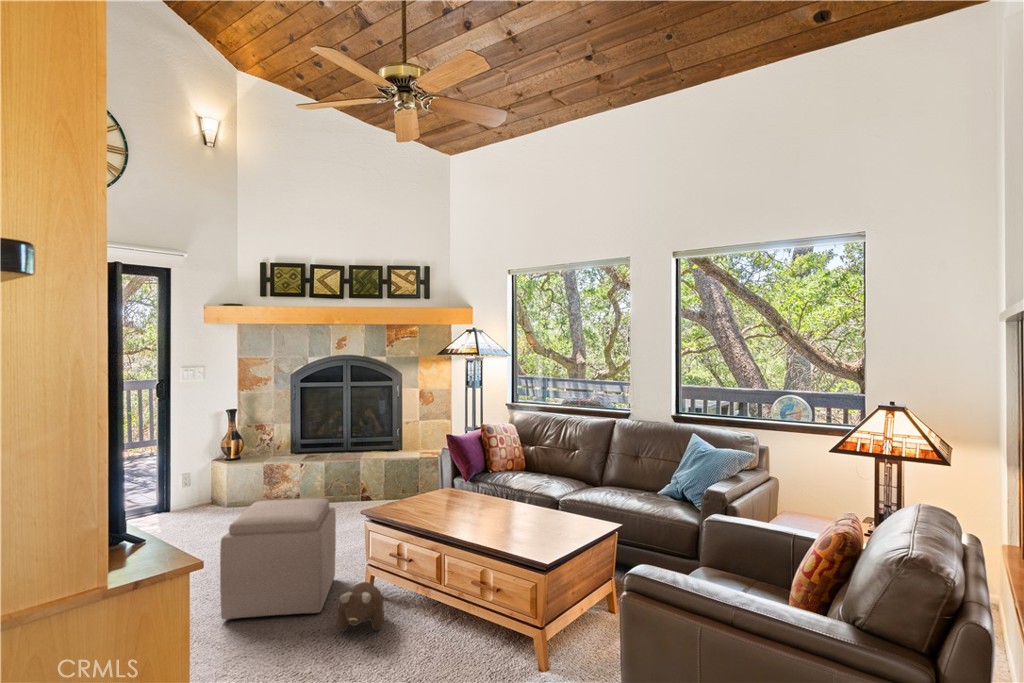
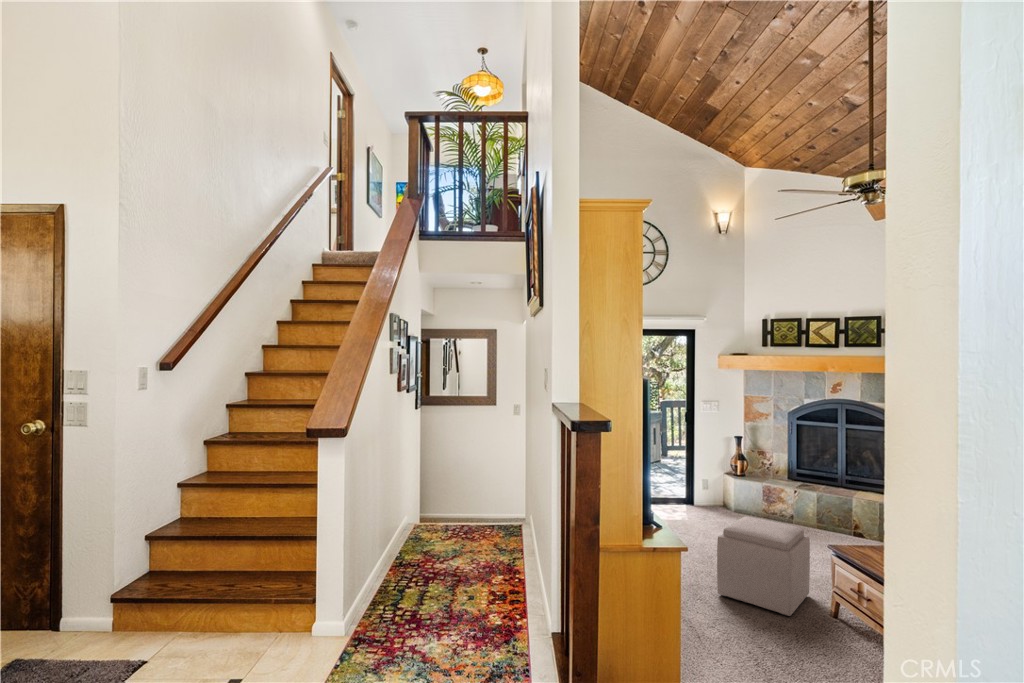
plush toy: present [337,582,384,631] -> none [800,604,844,649]

